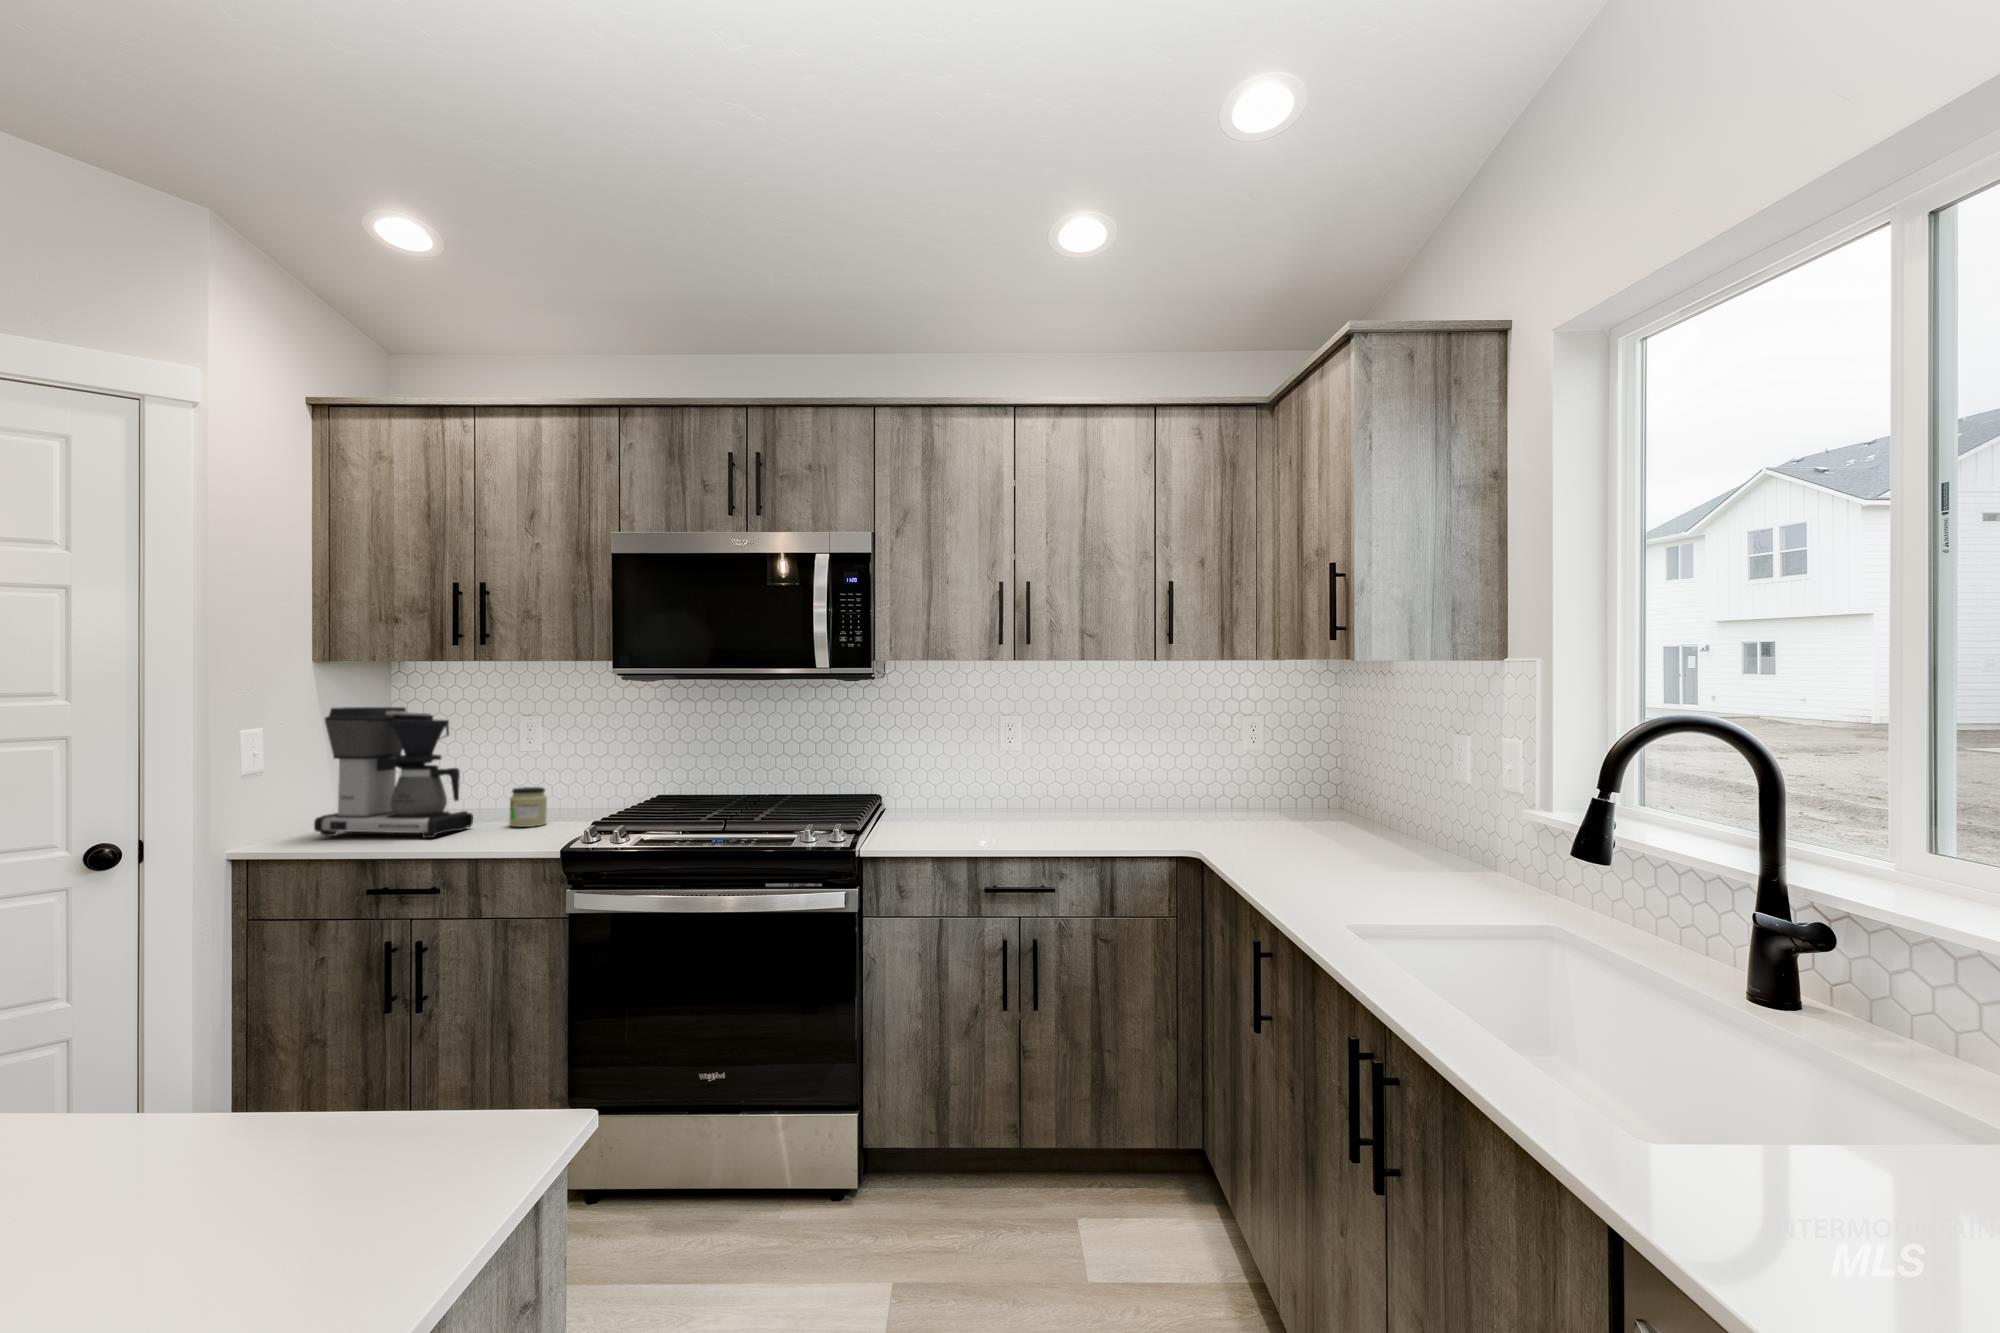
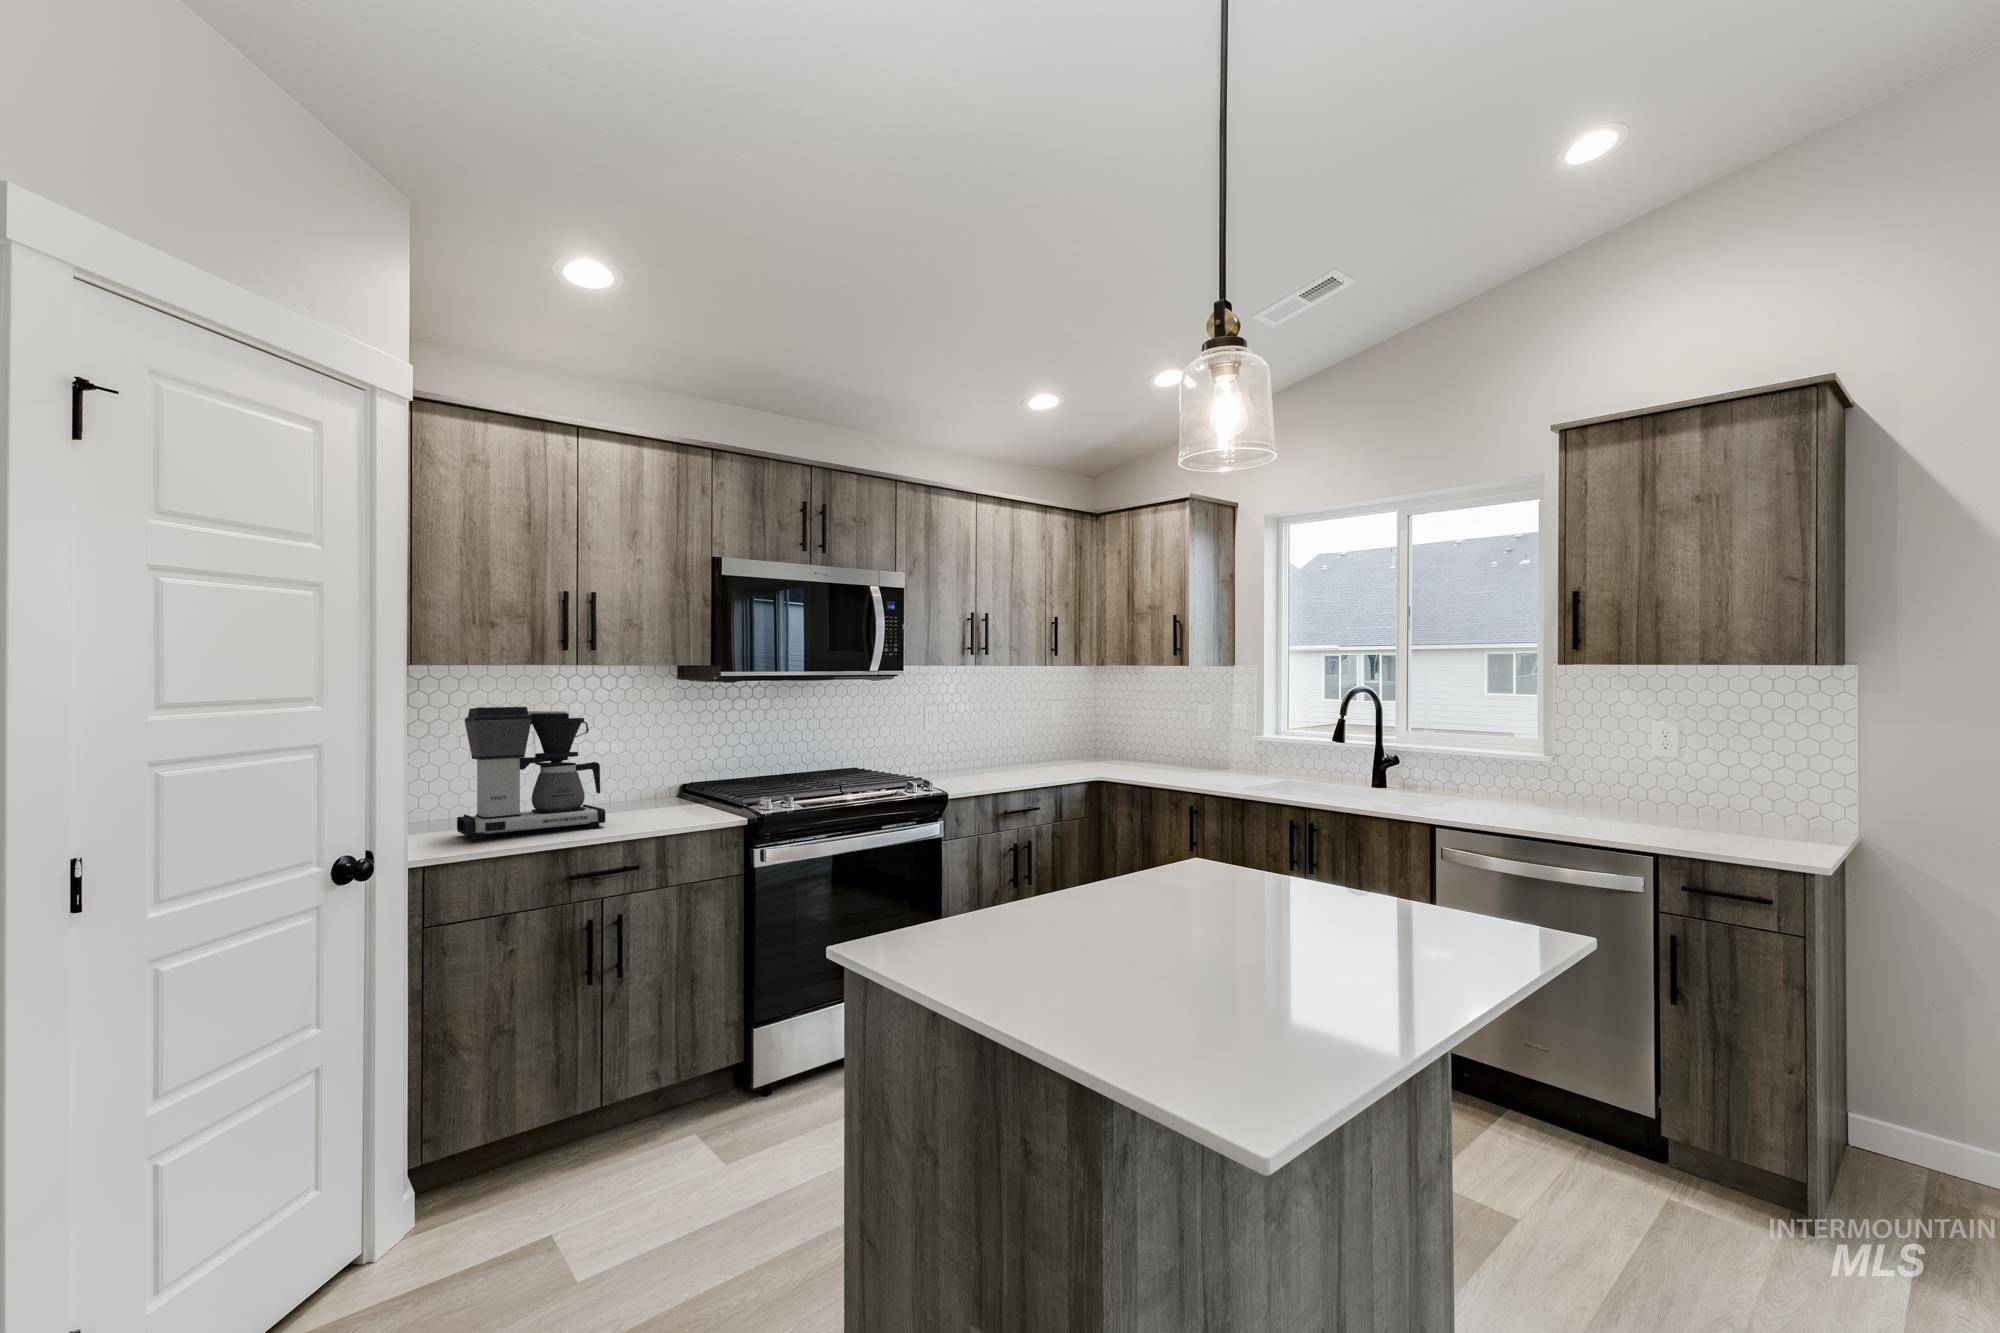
jar: present [509,787,547,827] -> none [615,779,649,815]

